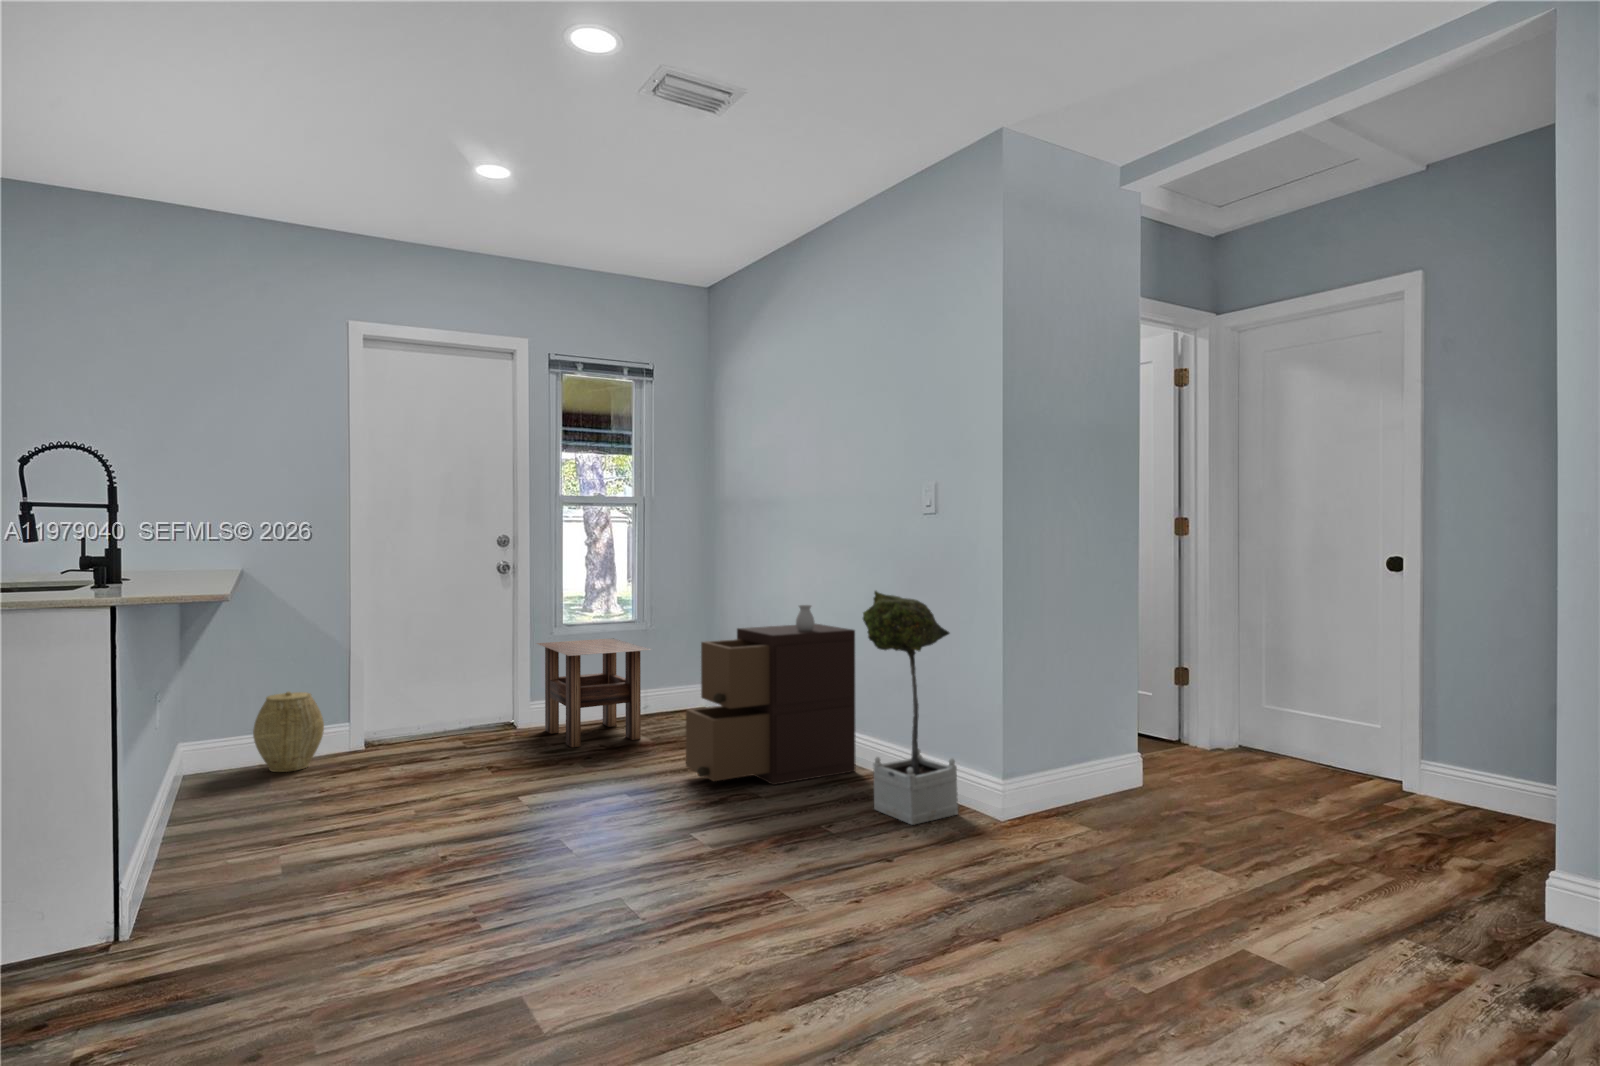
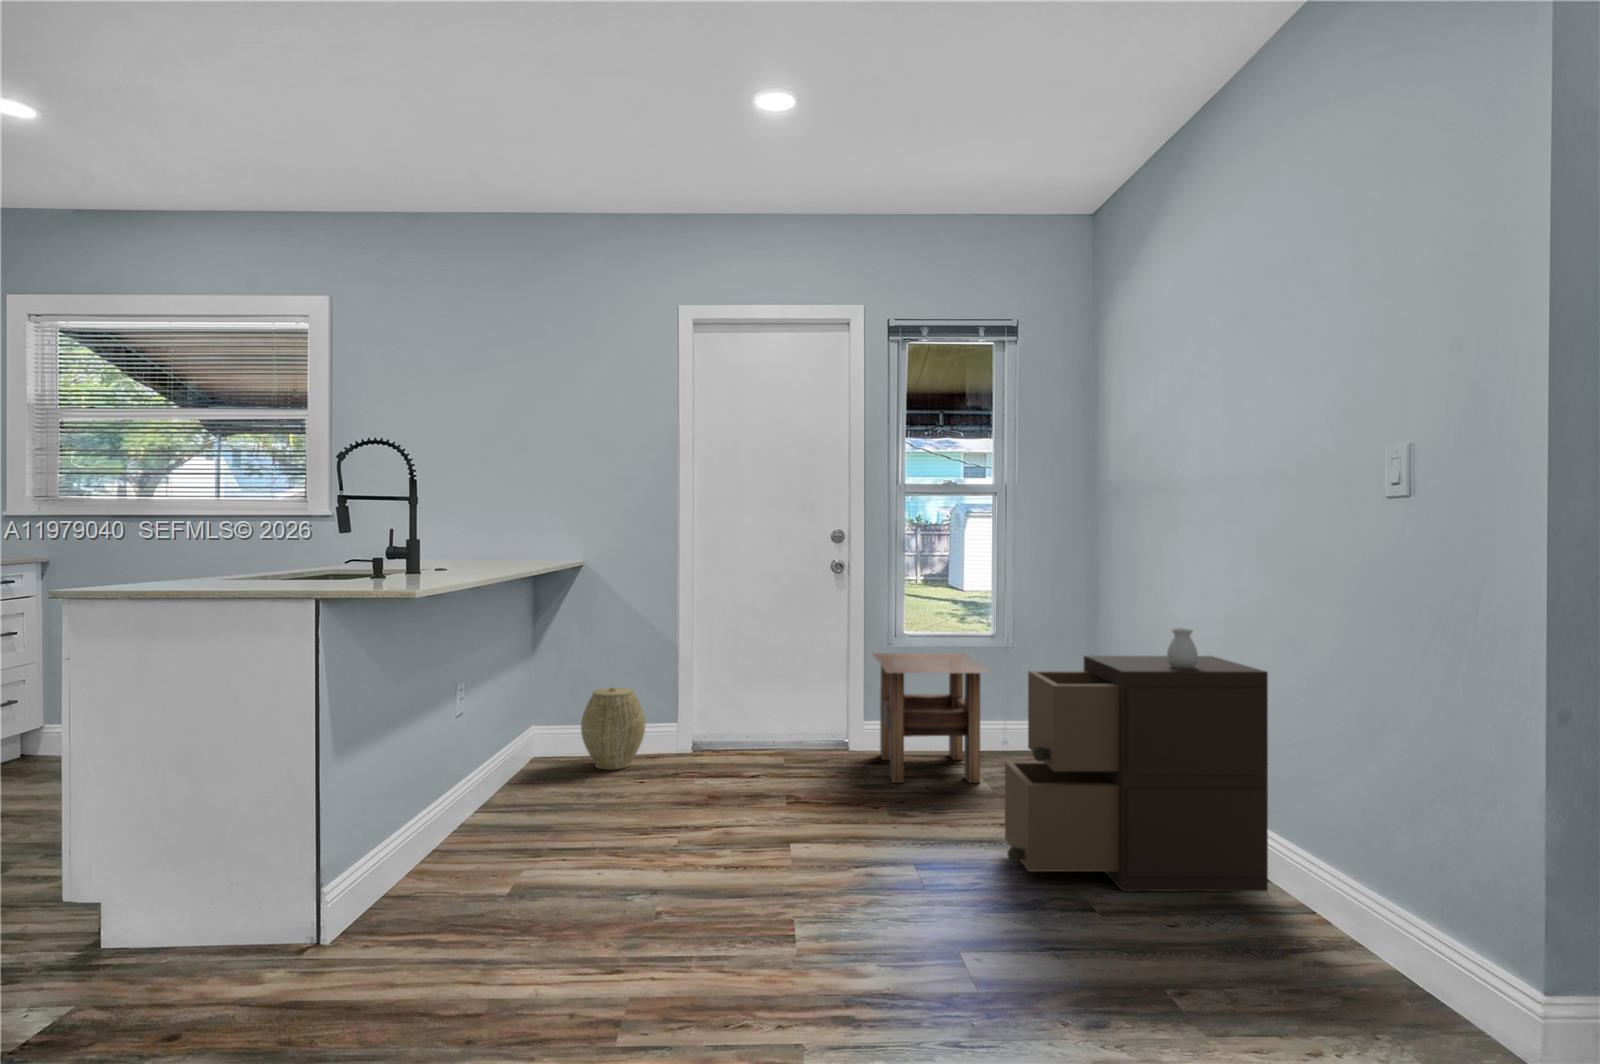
potted tree: present [863,591,958,825] -> none [1256,613,1449,1034]

